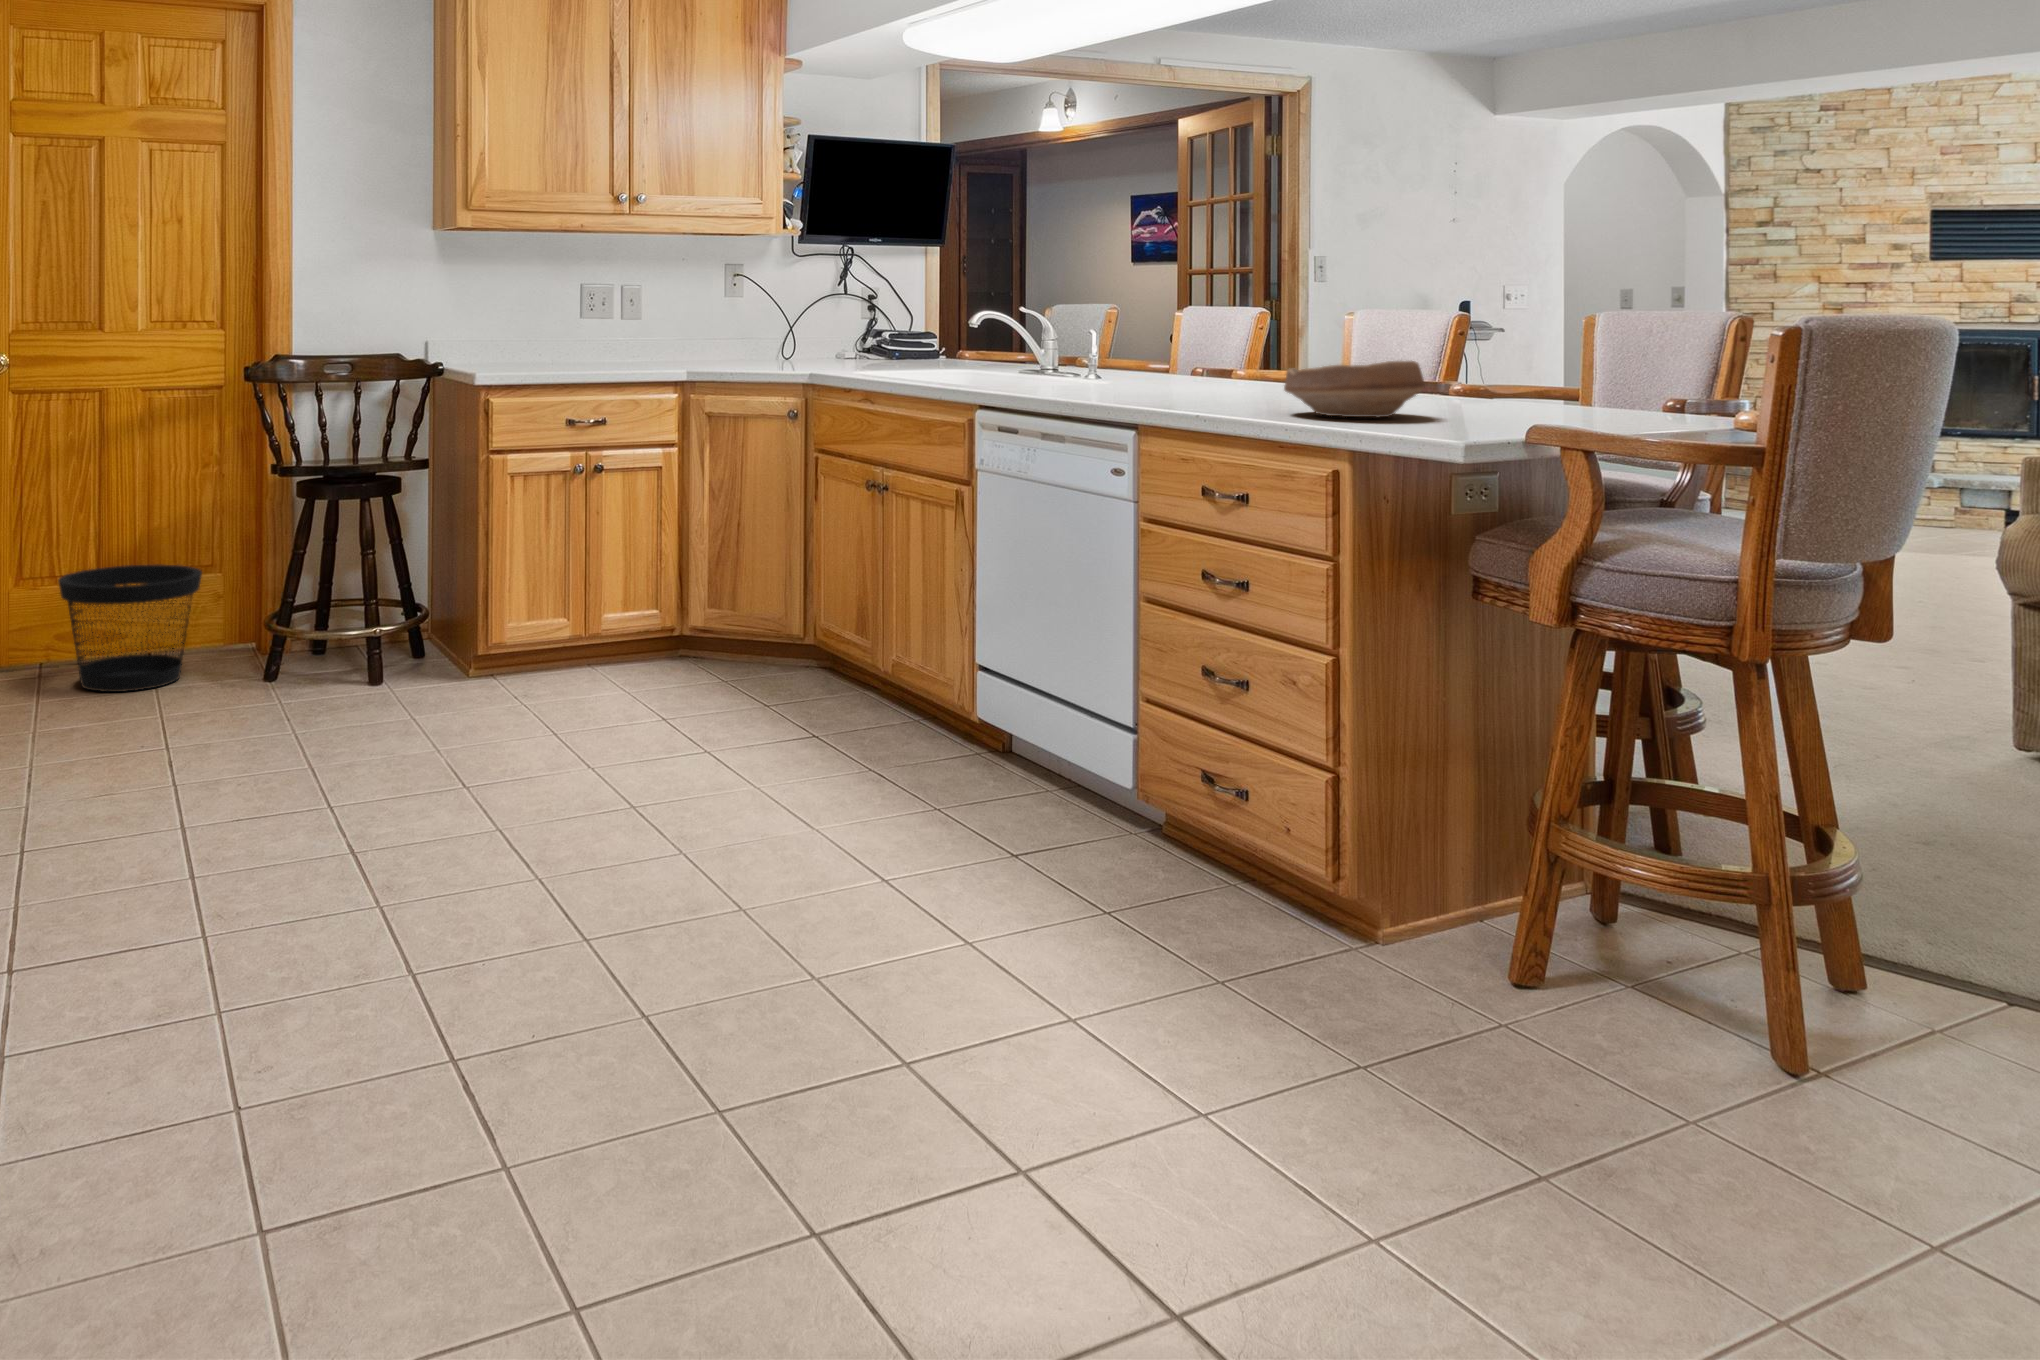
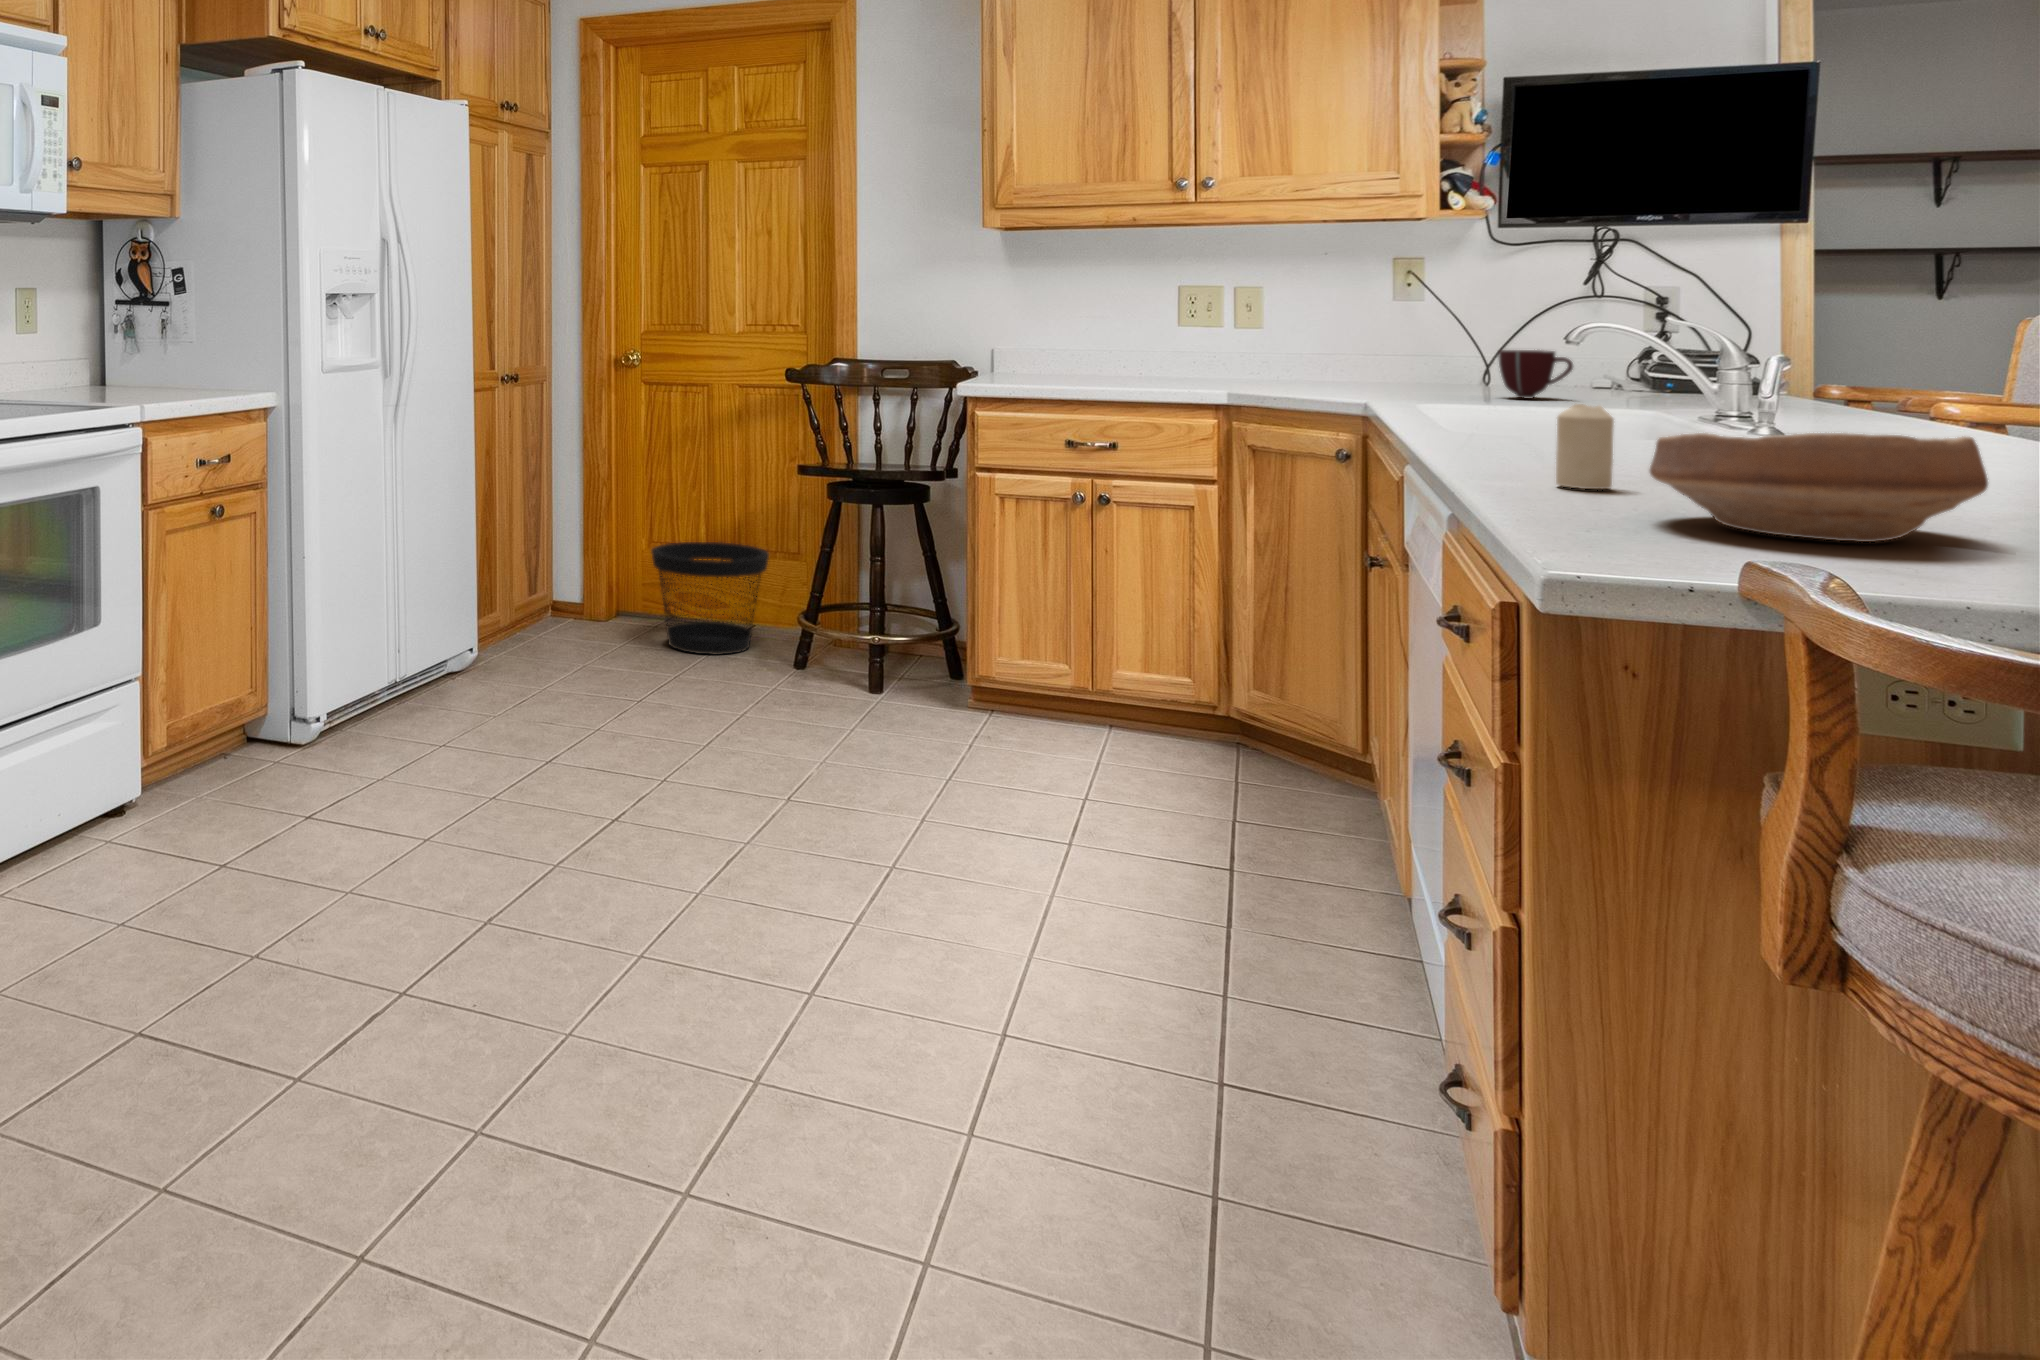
mug: none [876,332,920,366] -> present [1498,350,1573,398]
candle: none [1178,356,1206,406] -> present [1556,404,1614,489]

